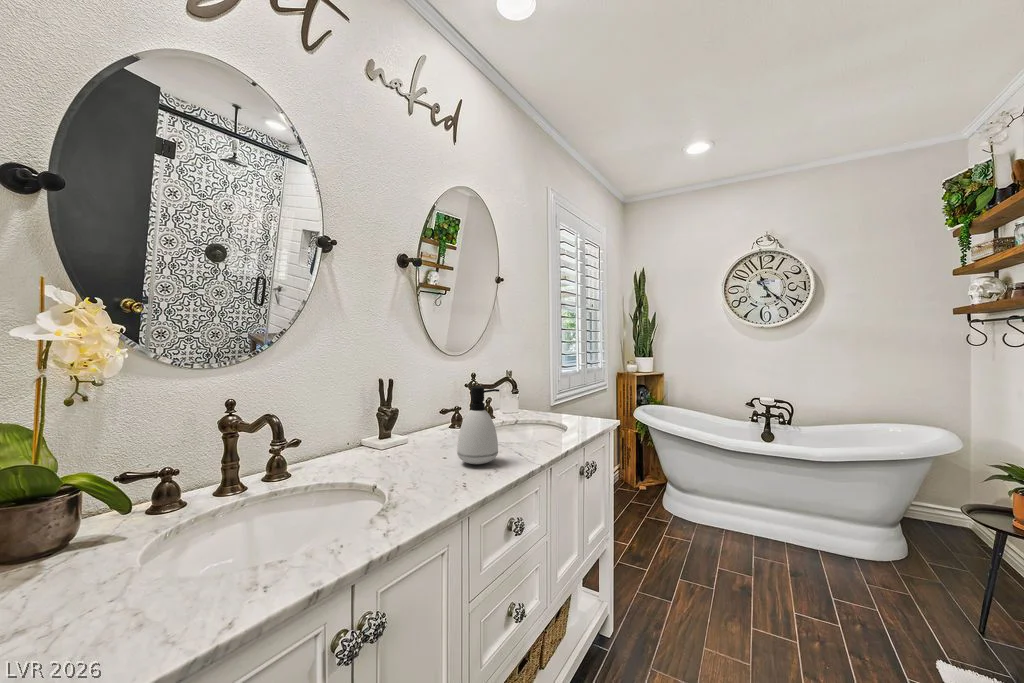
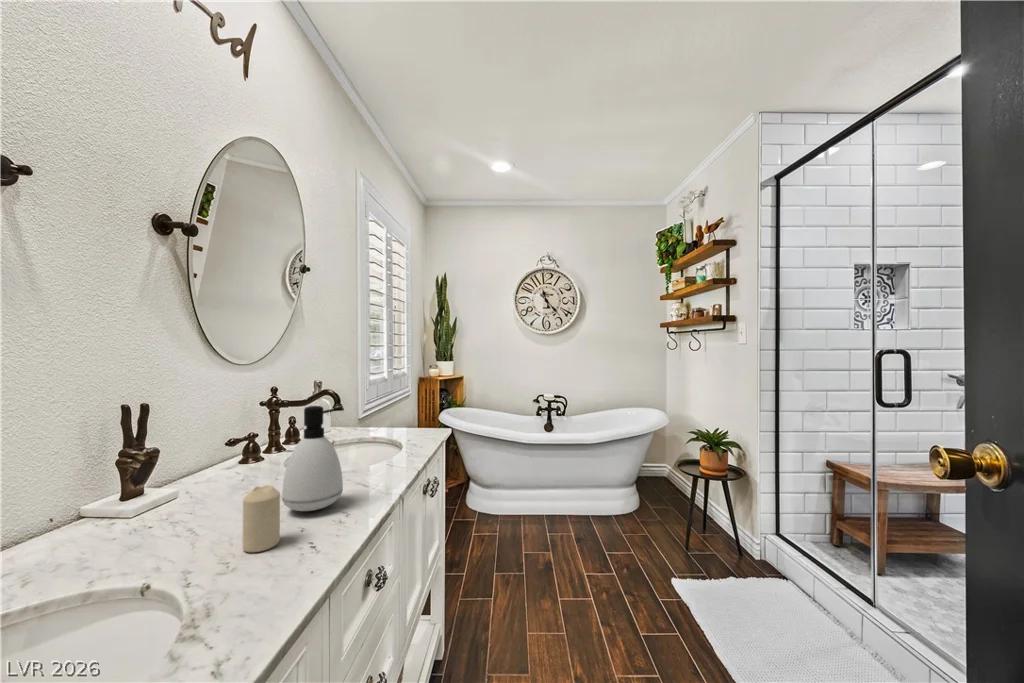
candle: none [425,438,447,482] -> present [243,485,280,552]

